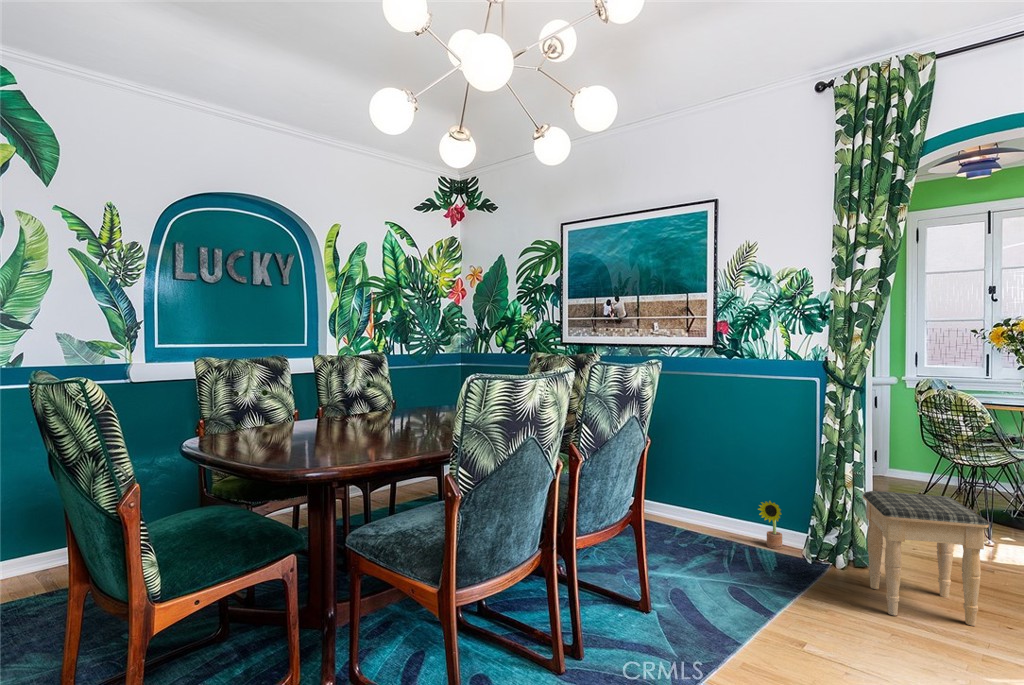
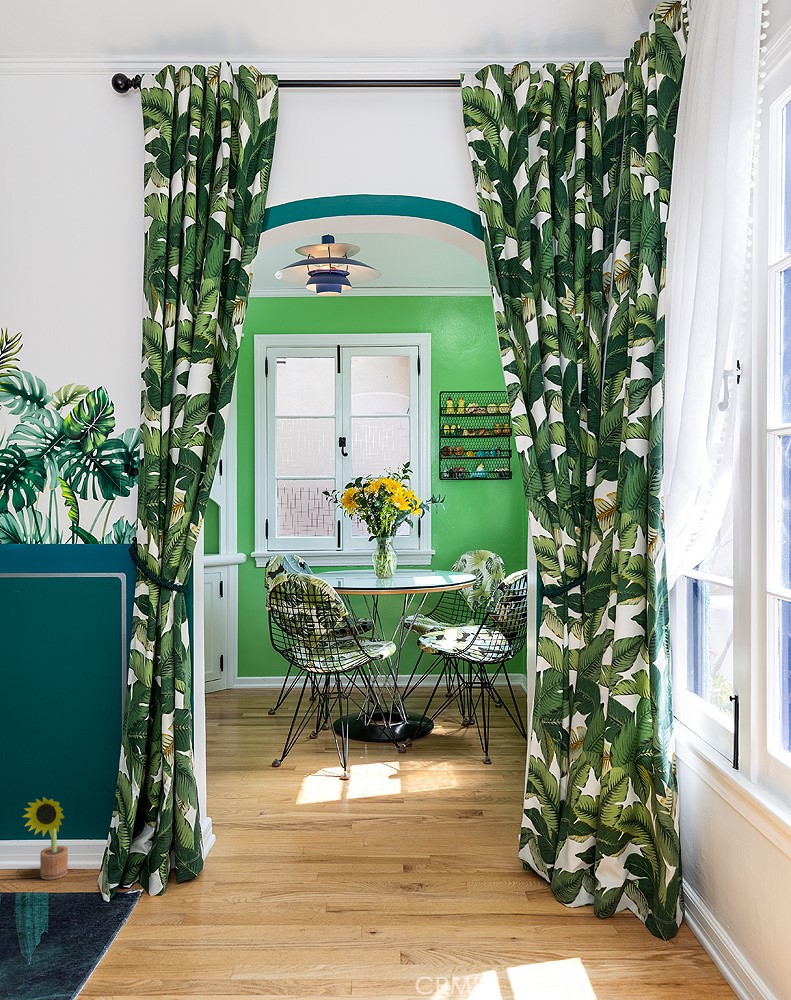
footstool: present [863,491,989,626] -> none [188,743,350,963]

